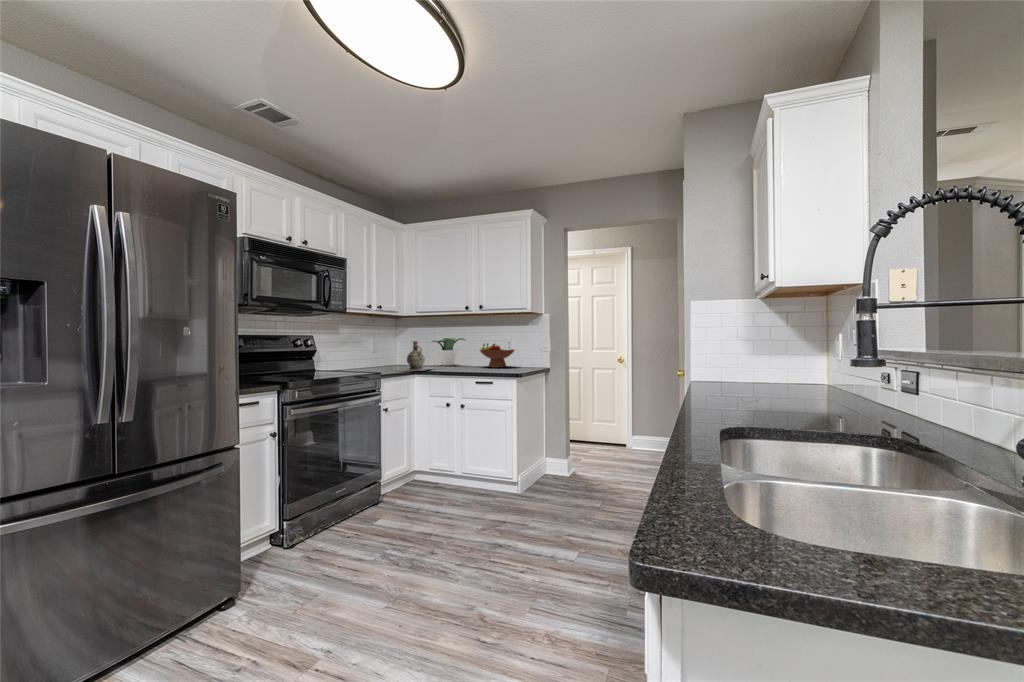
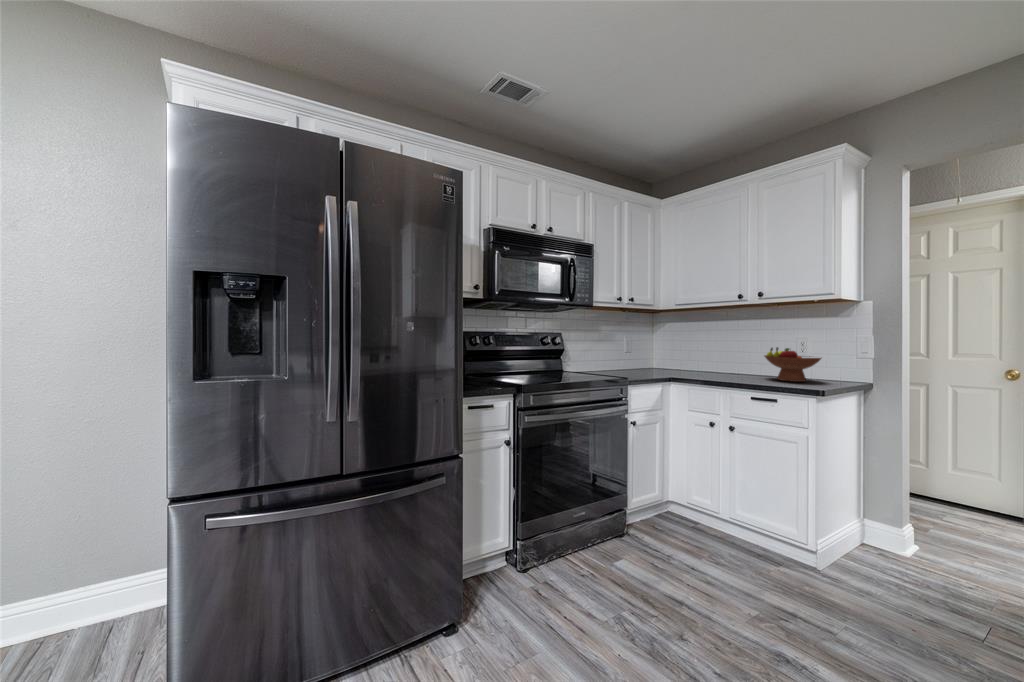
potted plant: present [432,338,465,365] -> none [696,337,745,372]
ceramic jug: present [398,341,430,371] -> none [646,342,699,380]

